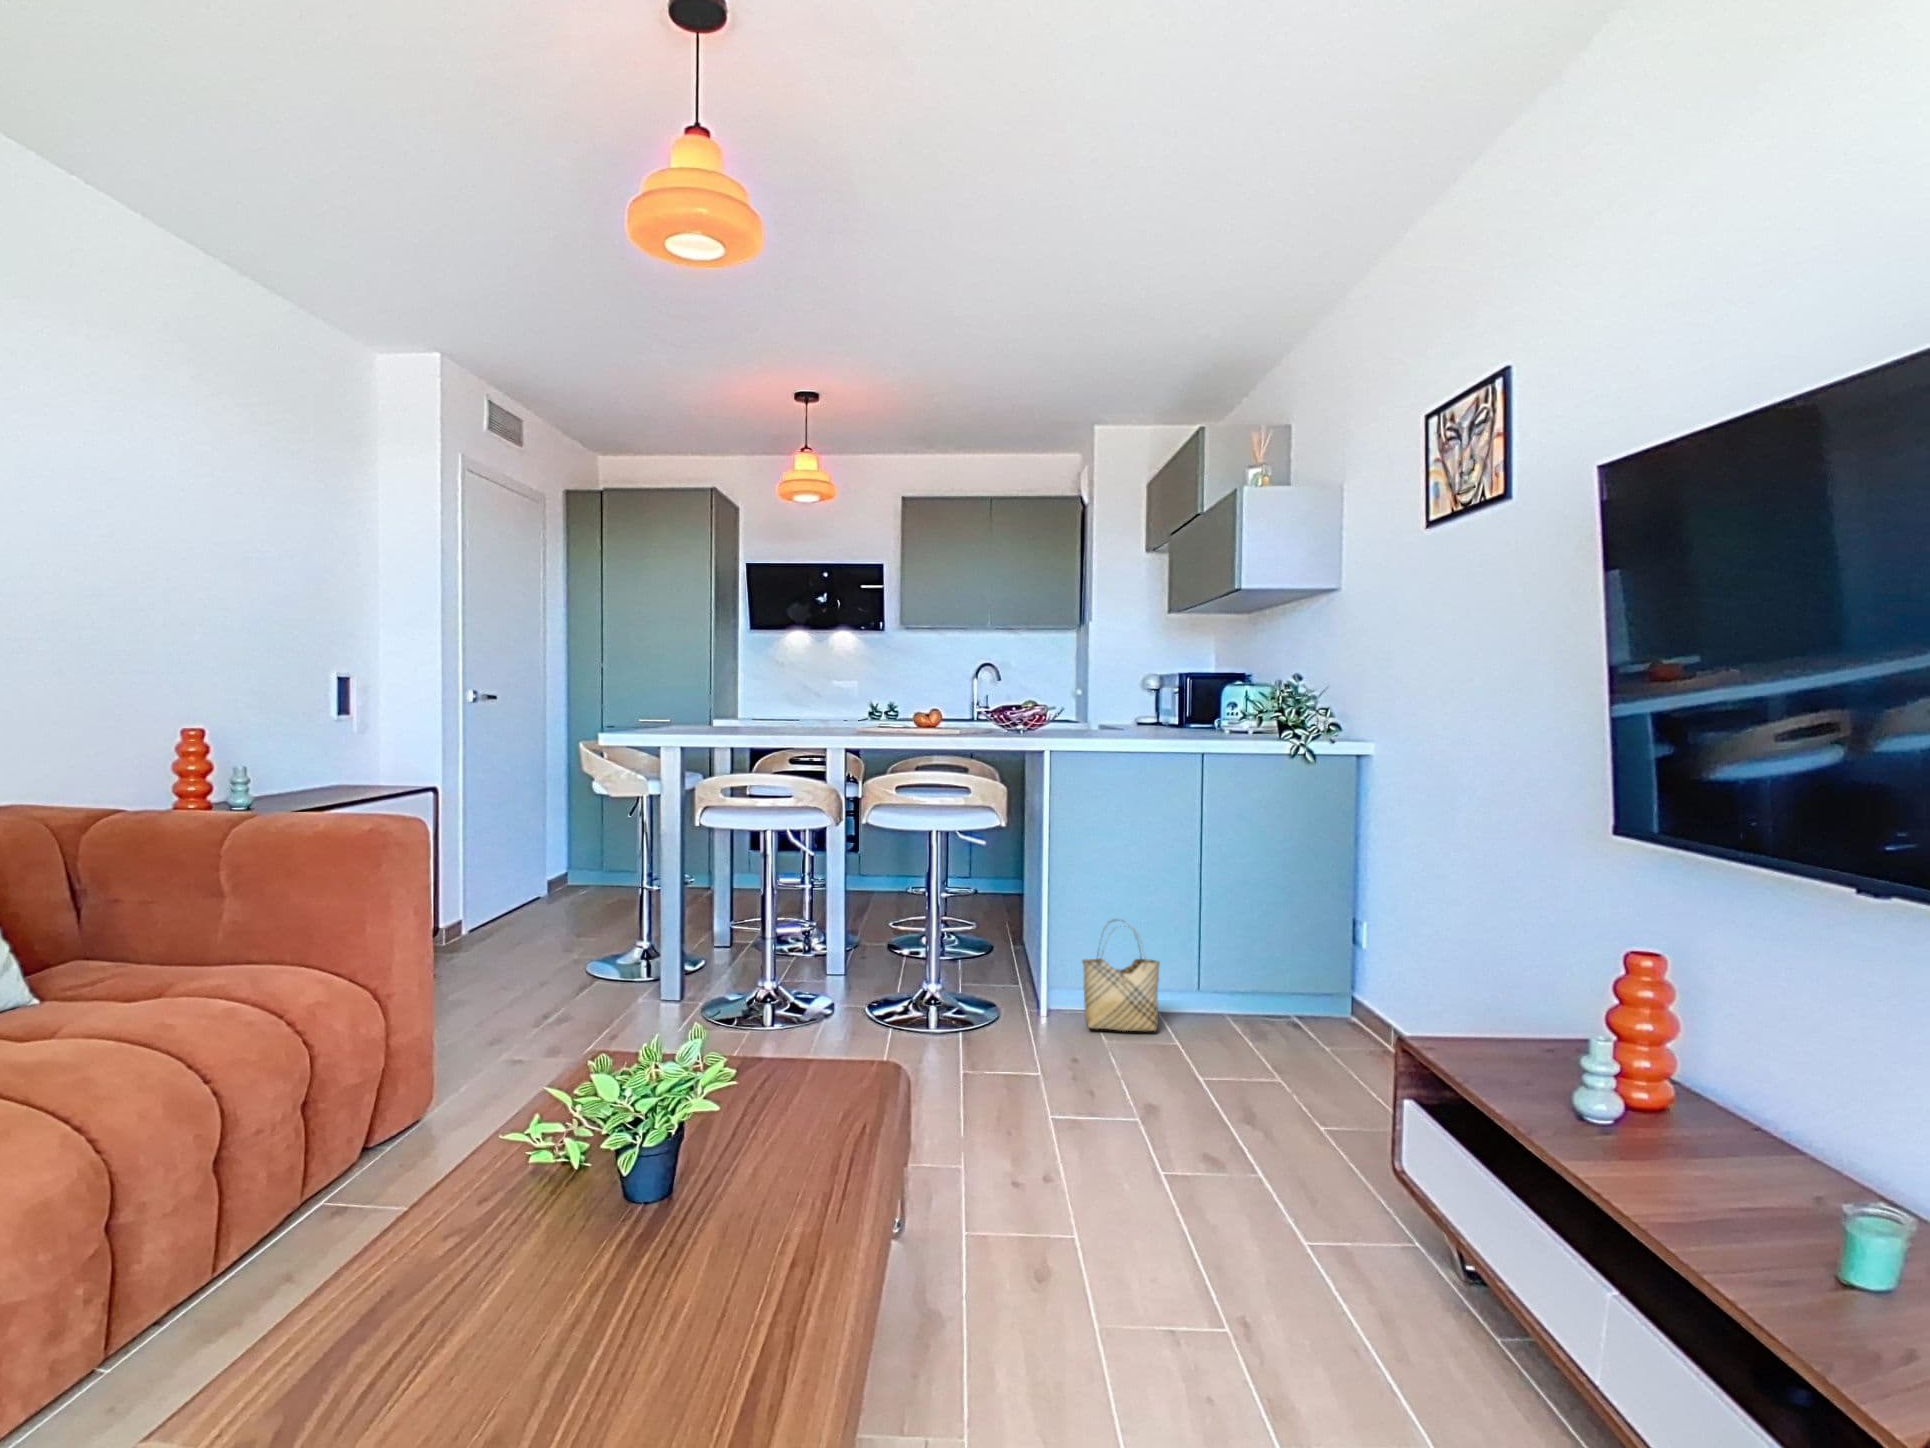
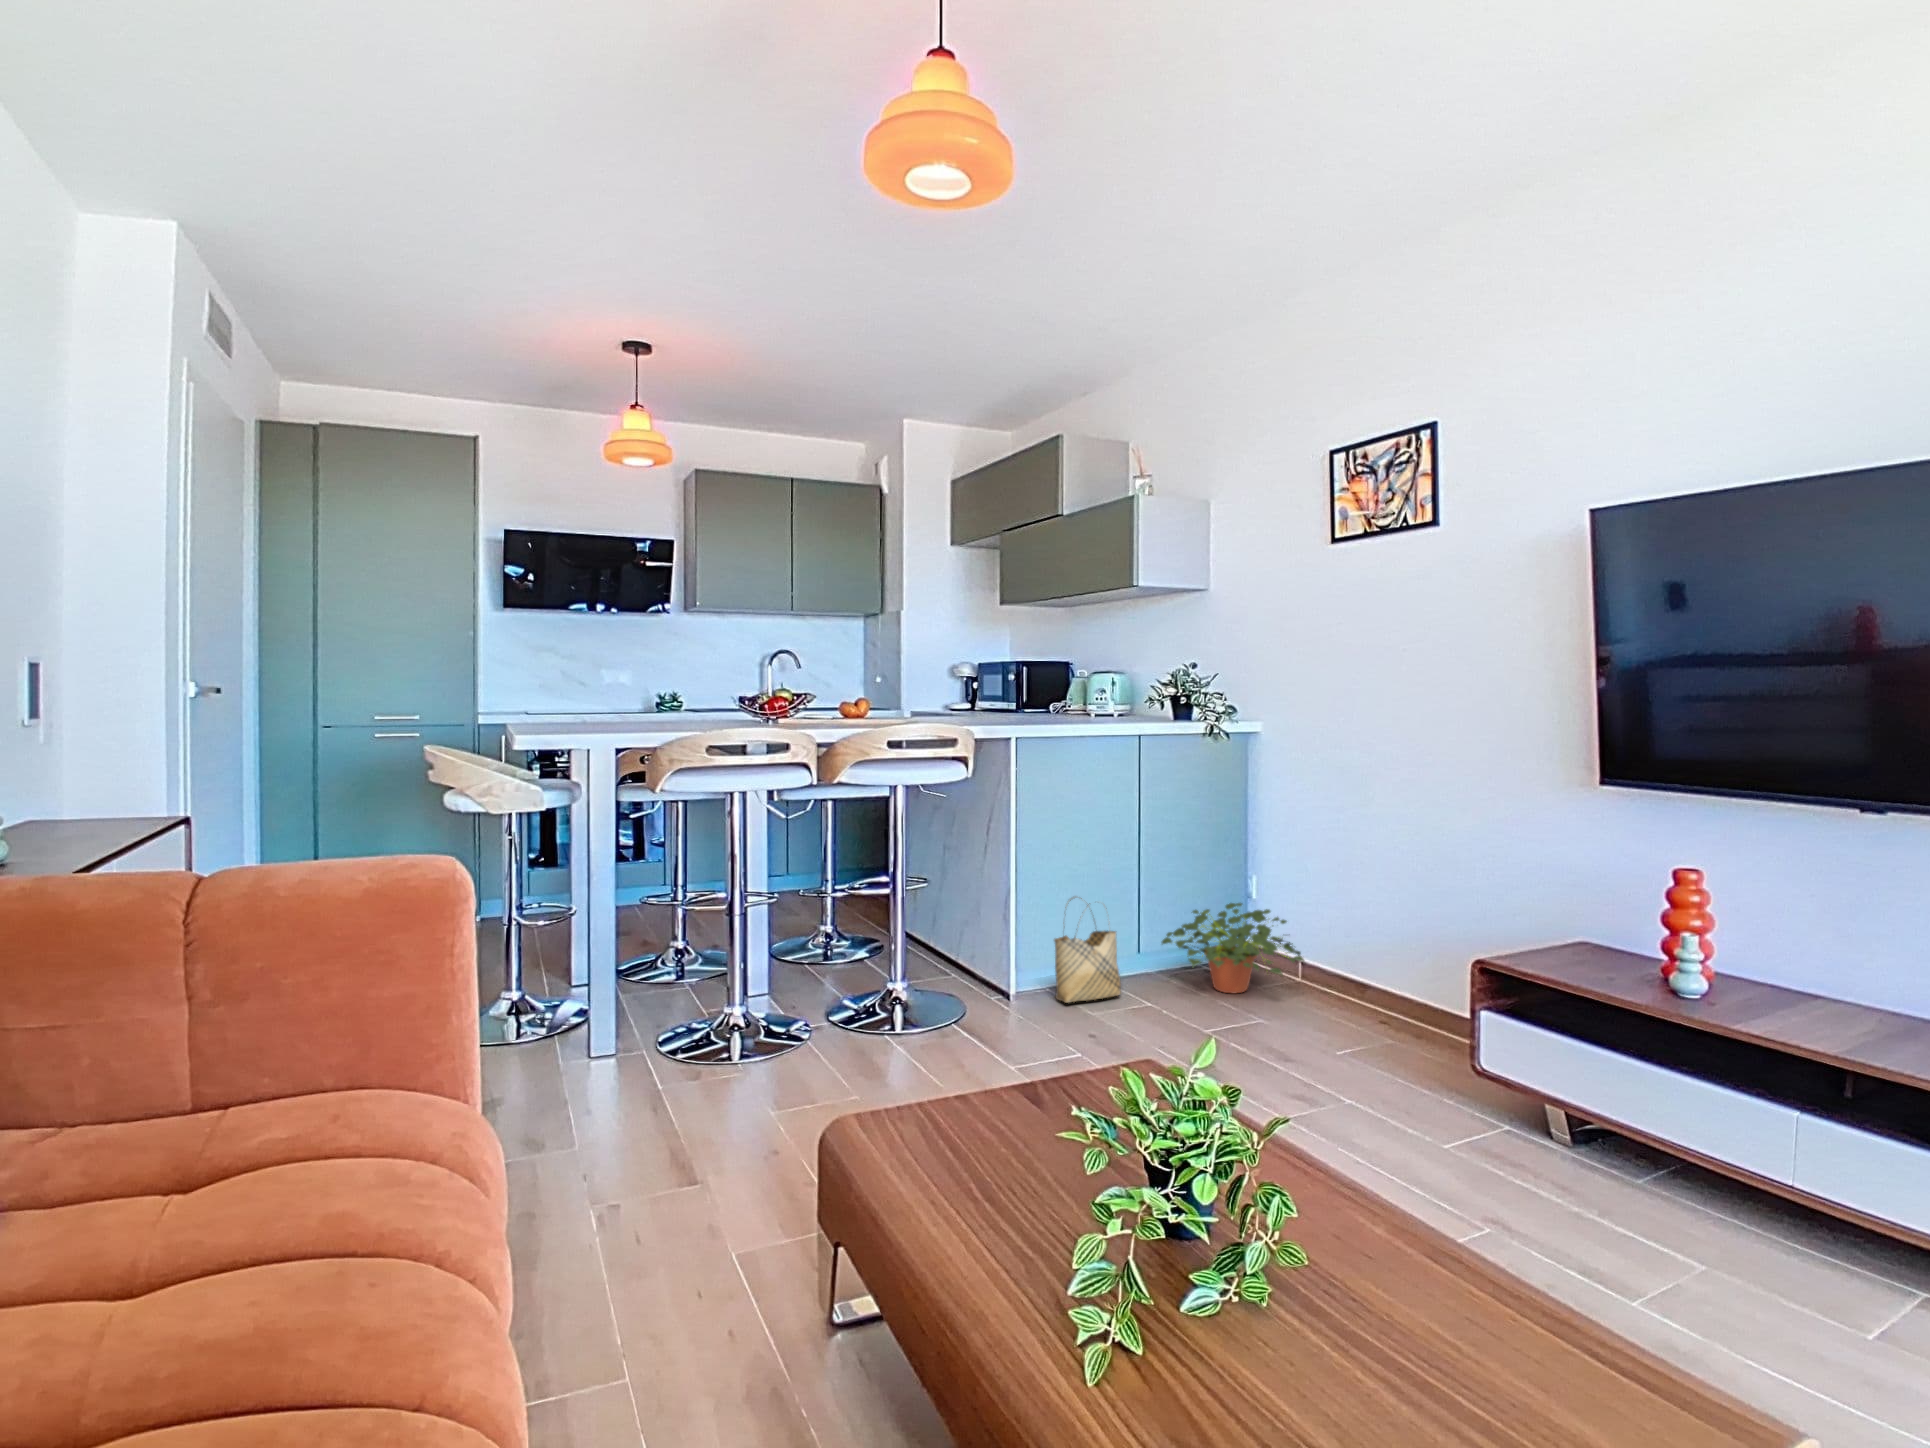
potted plant: none [1212,950,1386,1053] -> present [1162,903,1304,993]

